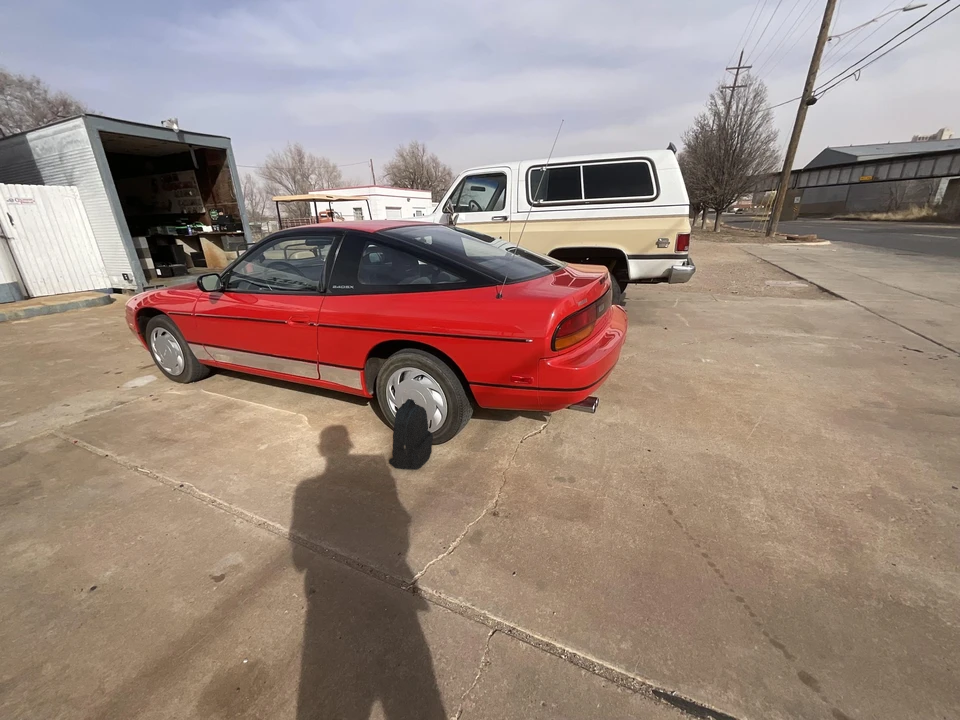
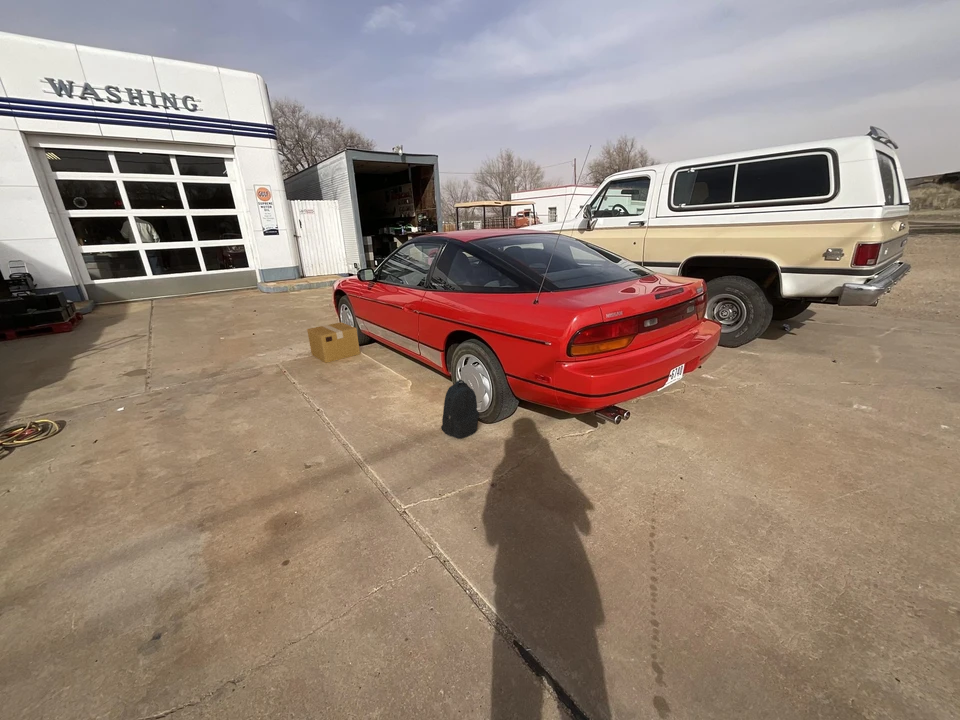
cardboard box: none [103,351,201,412] -> present [307,322,360,363]

